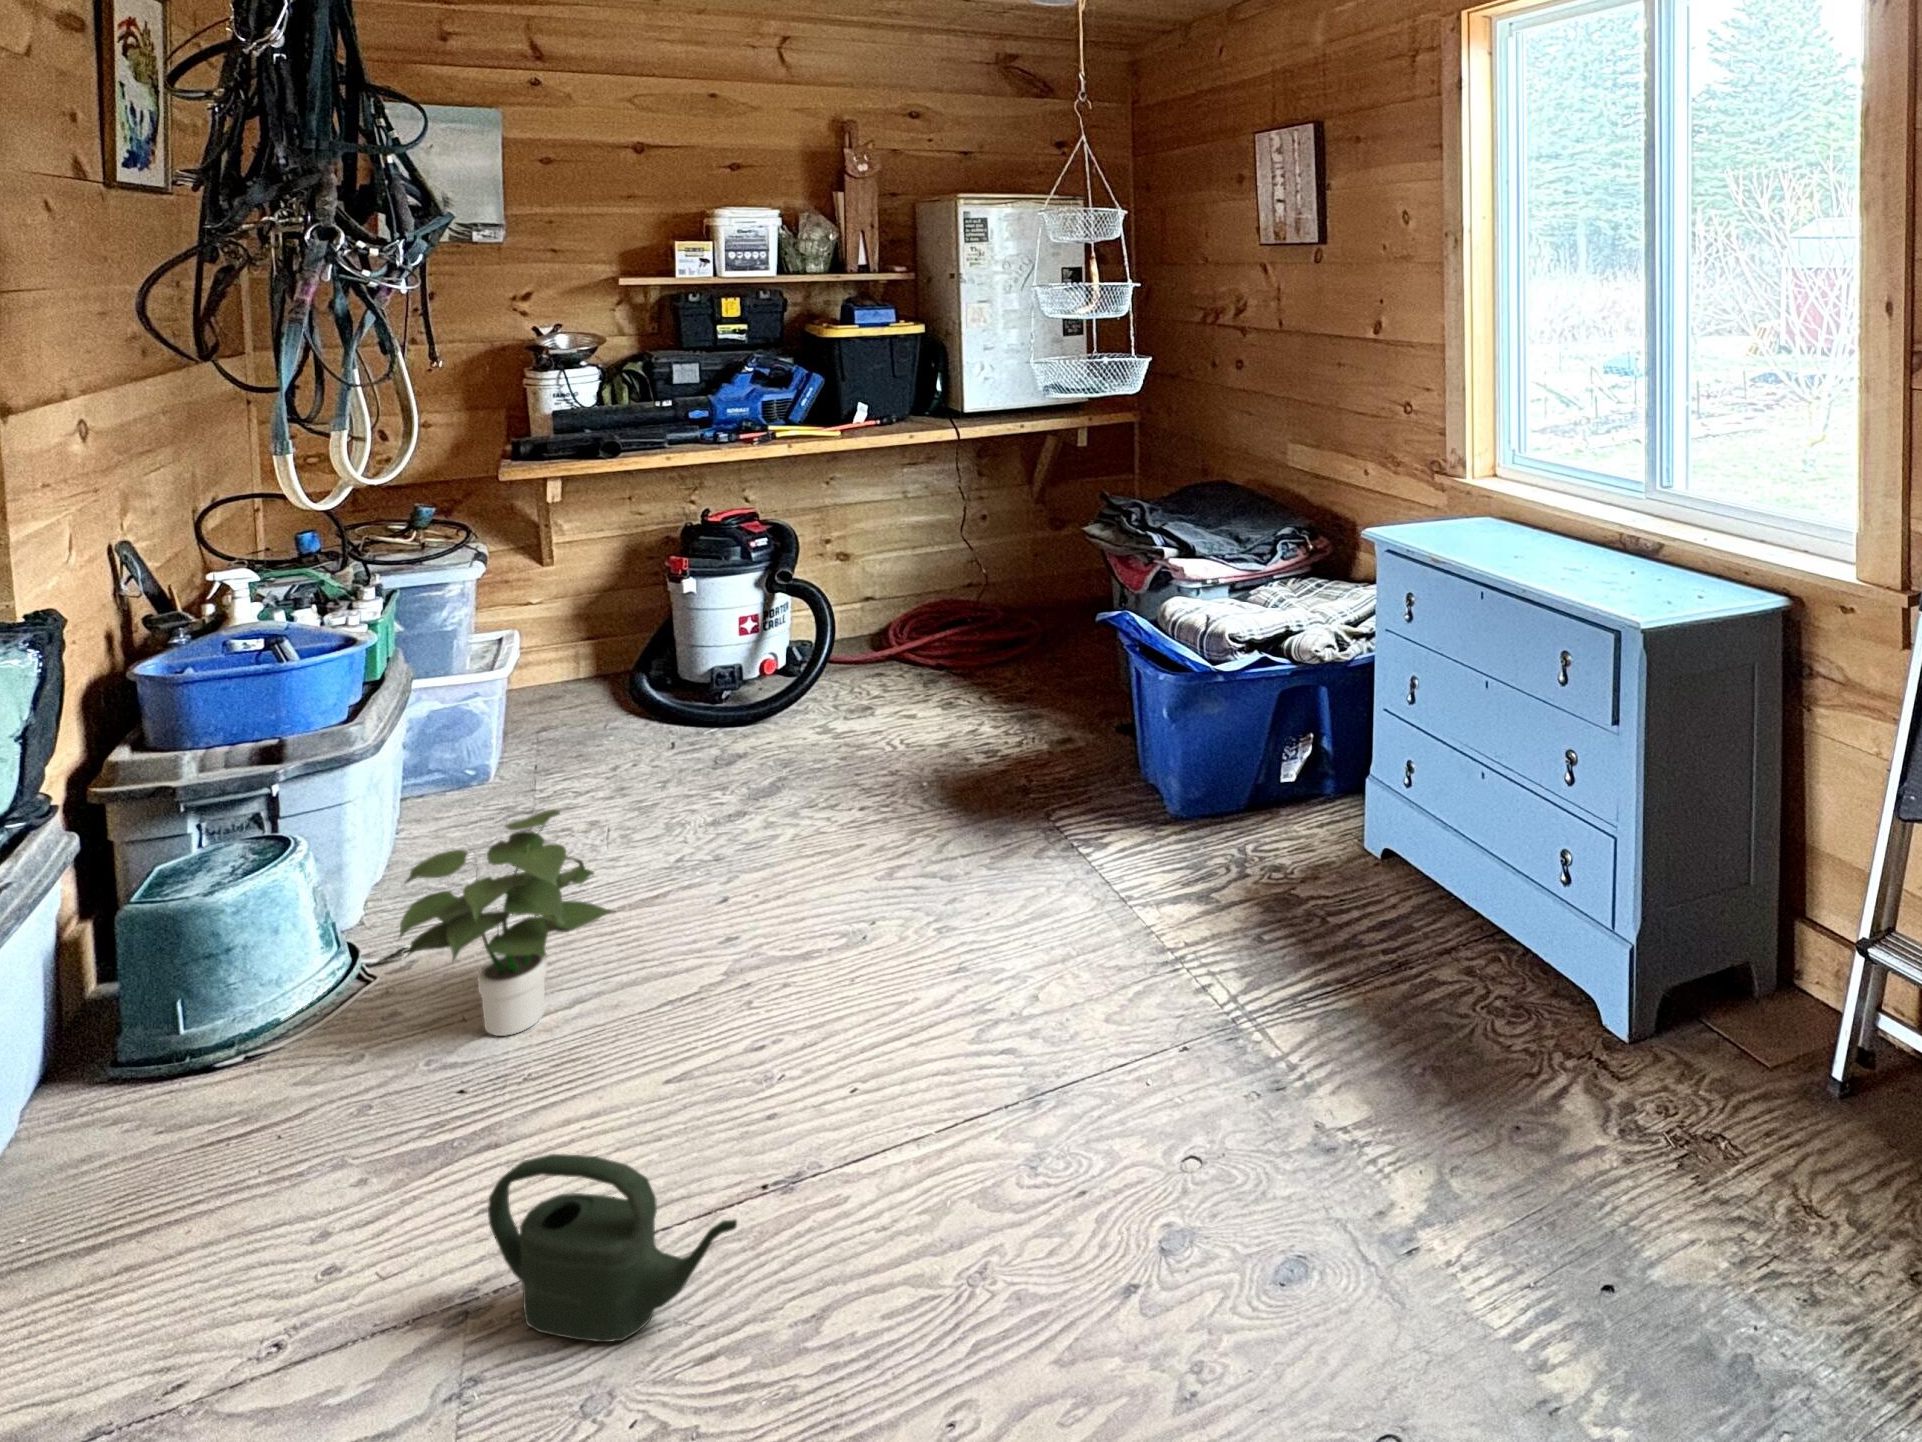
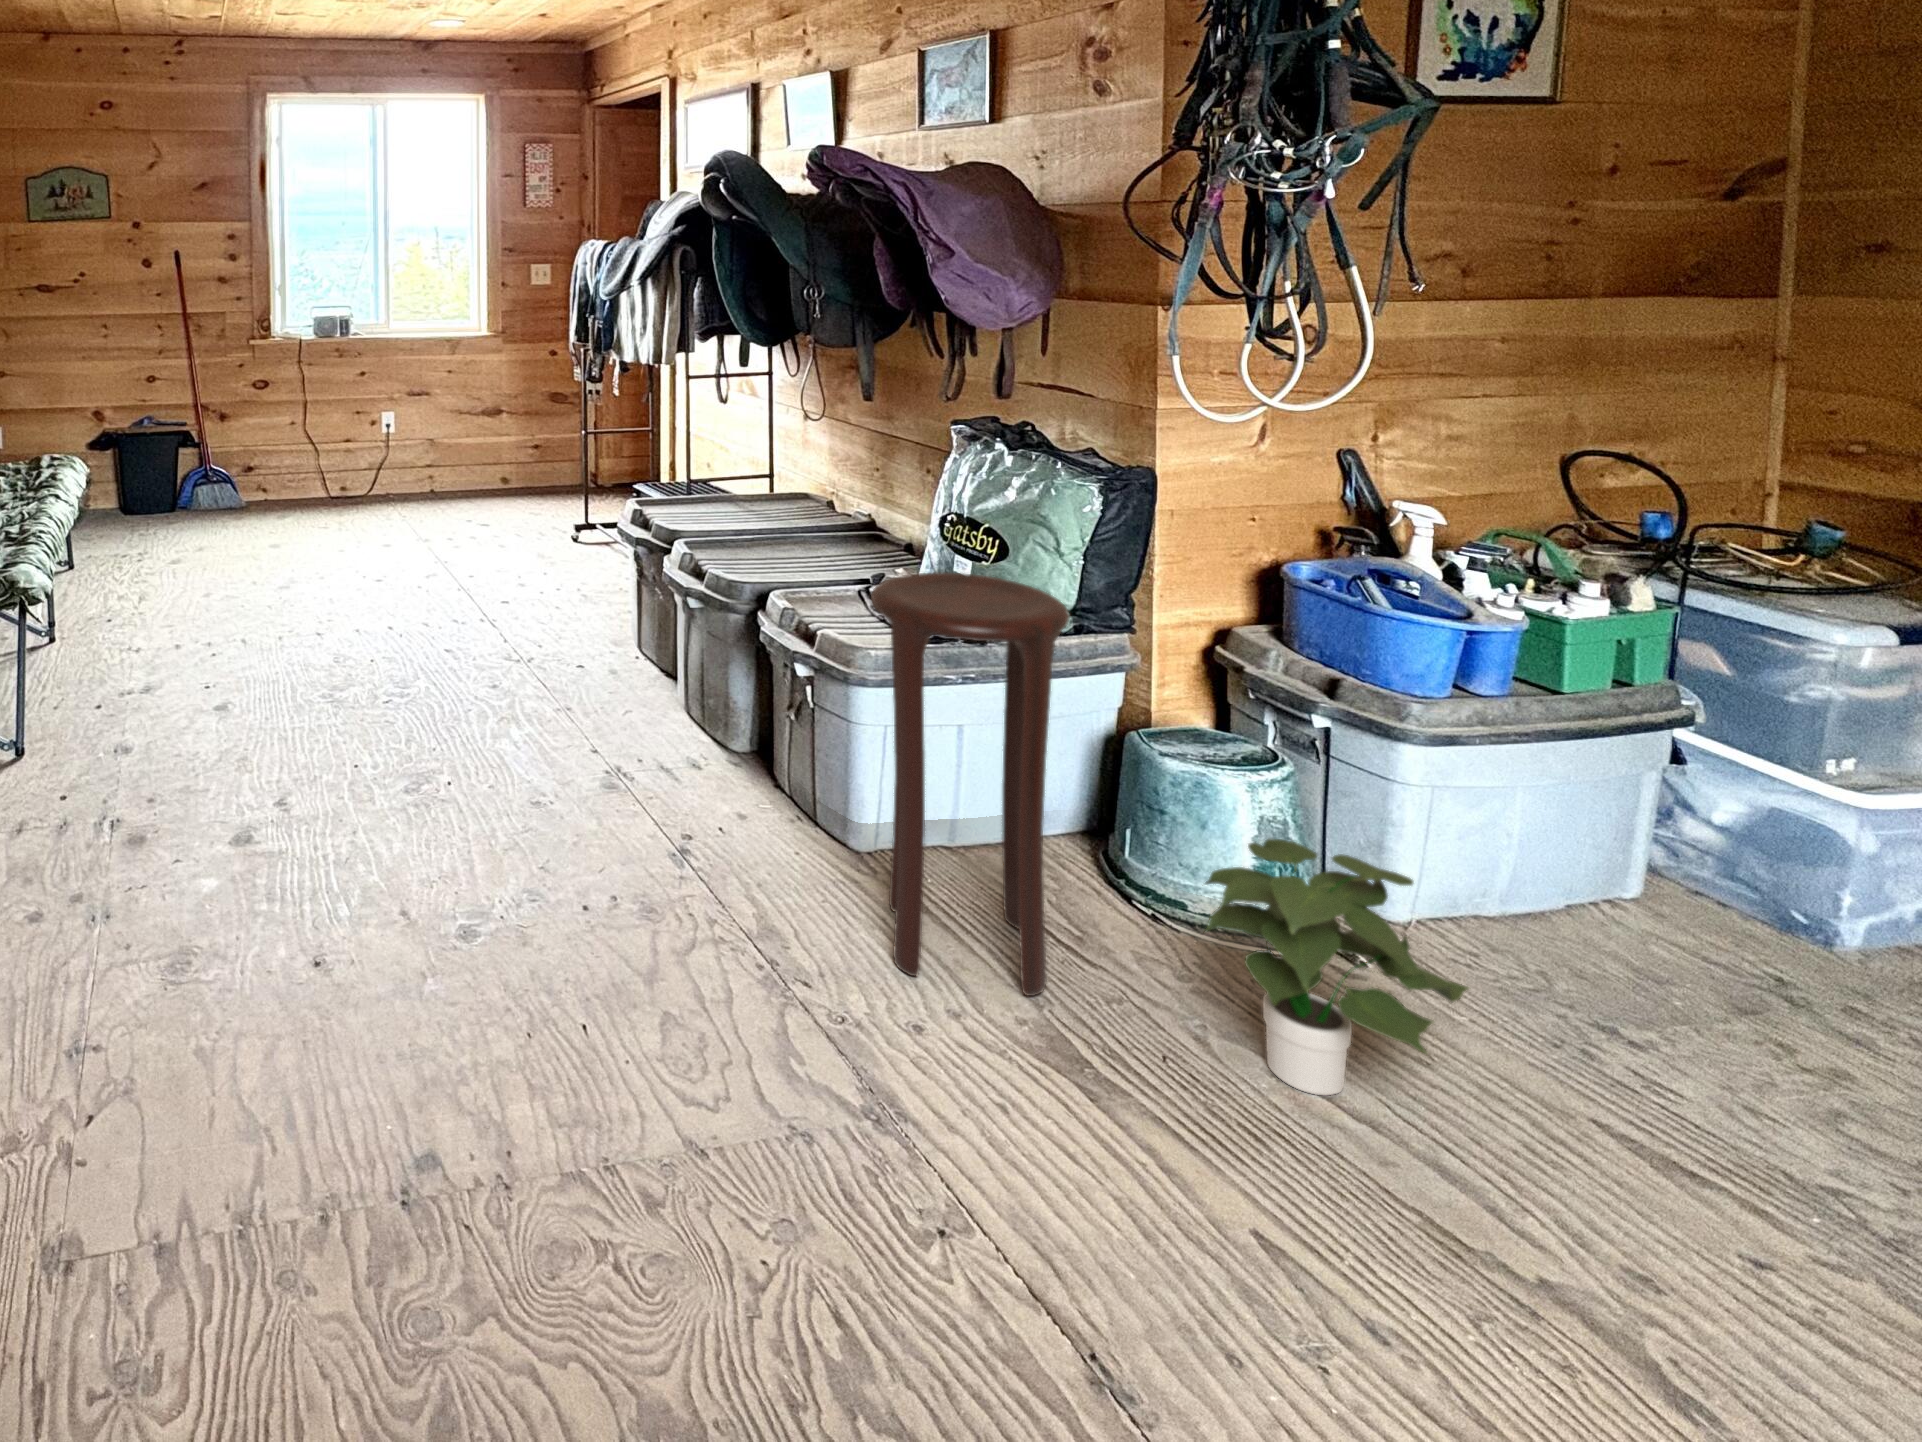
stool: none [16,741,330,1285] -> present [871,572,1070,996]
watering can: present [488,1154,737,1342] -> none [846,1026,921,1258]

